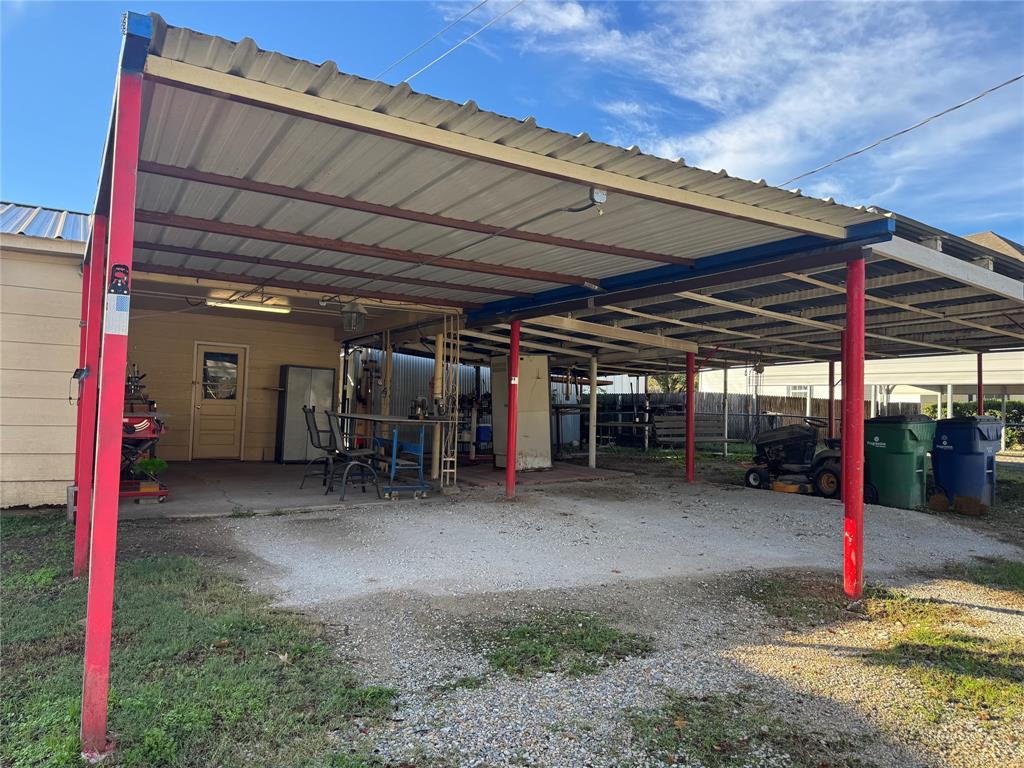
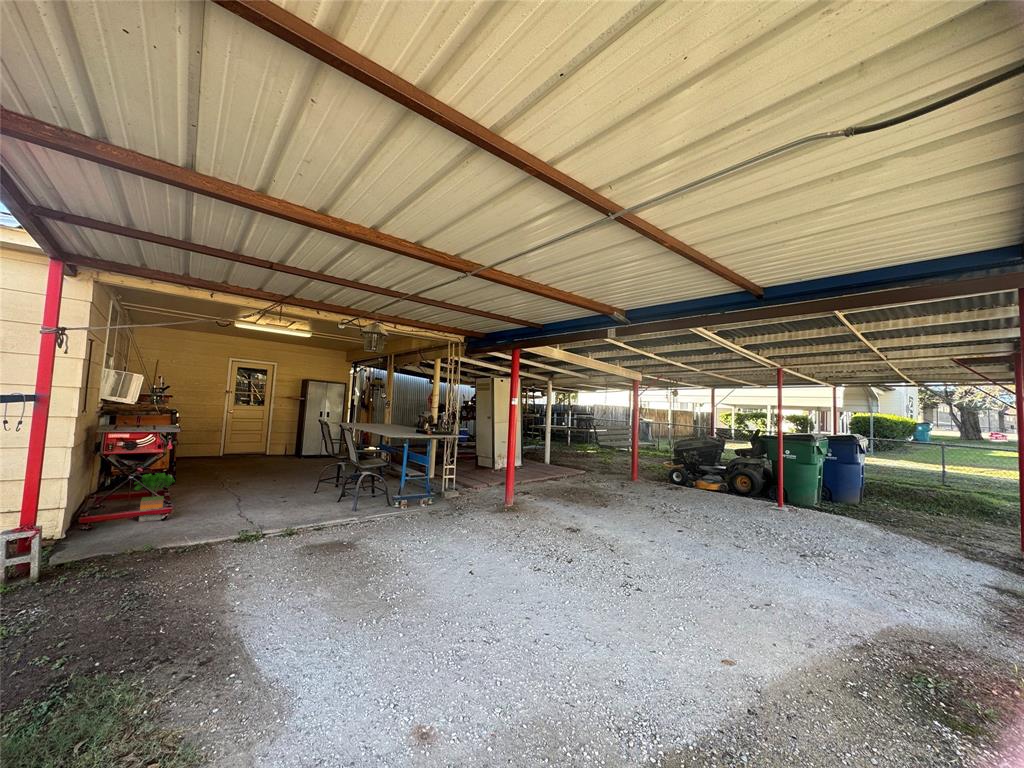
woven basket: present [929,494,989,516] -> none [813,493,857,513]

